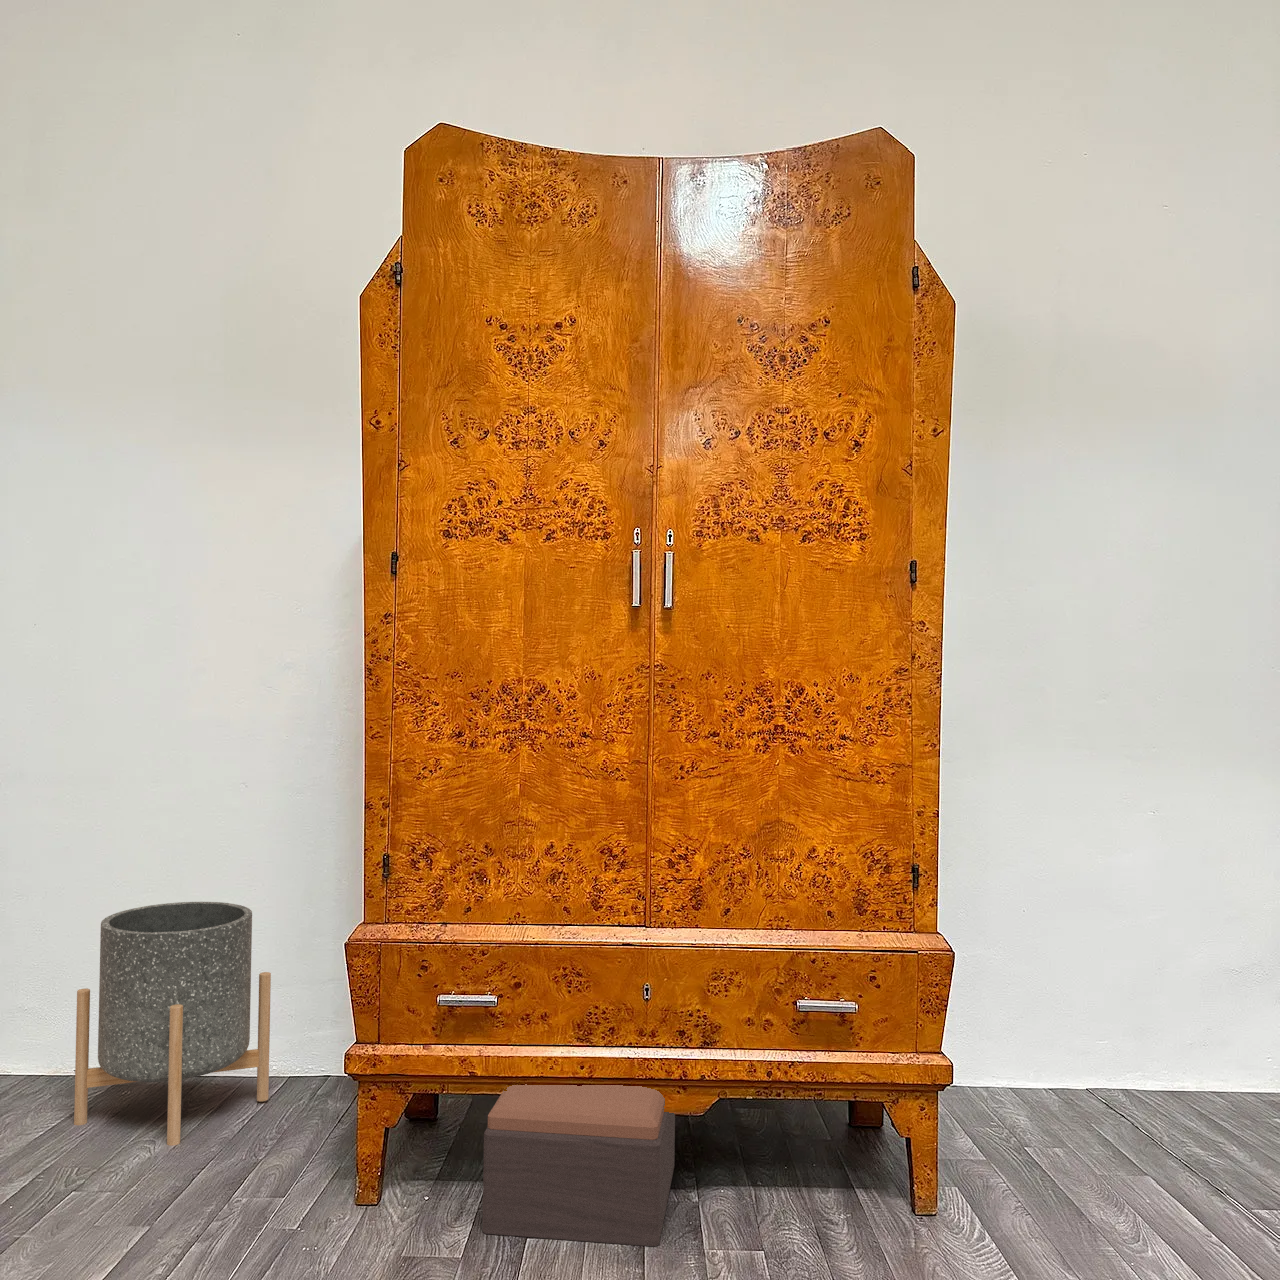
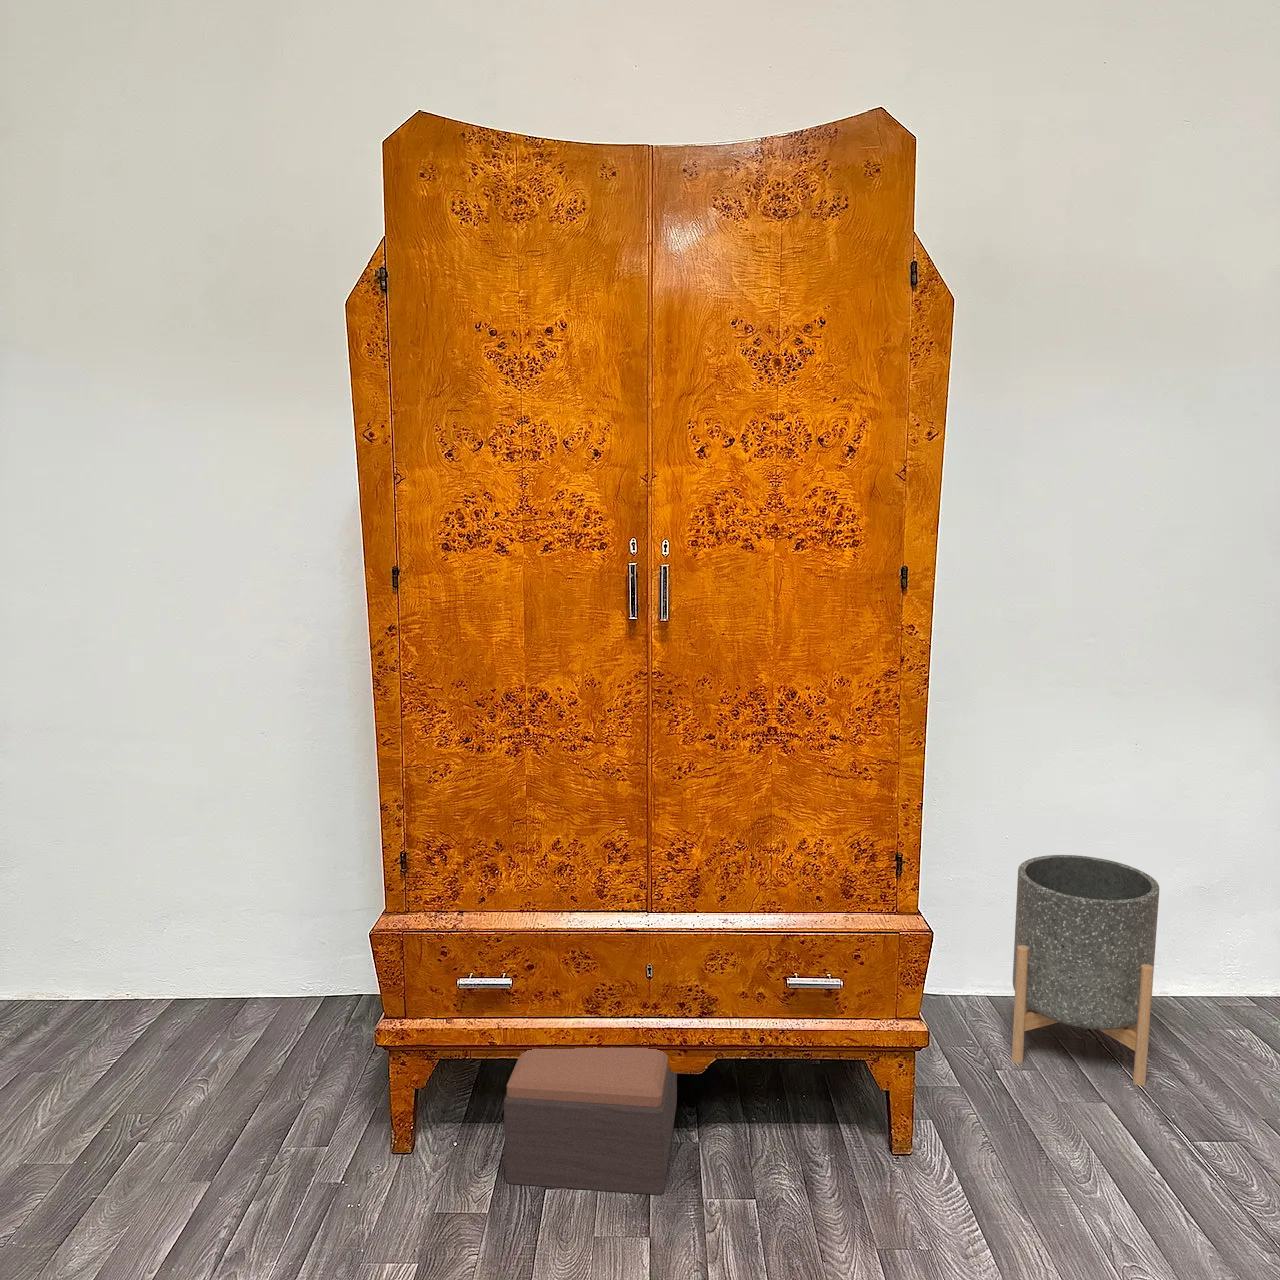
planter: present [74,902,271,1146] -> present [1012,855,1159,1086]

